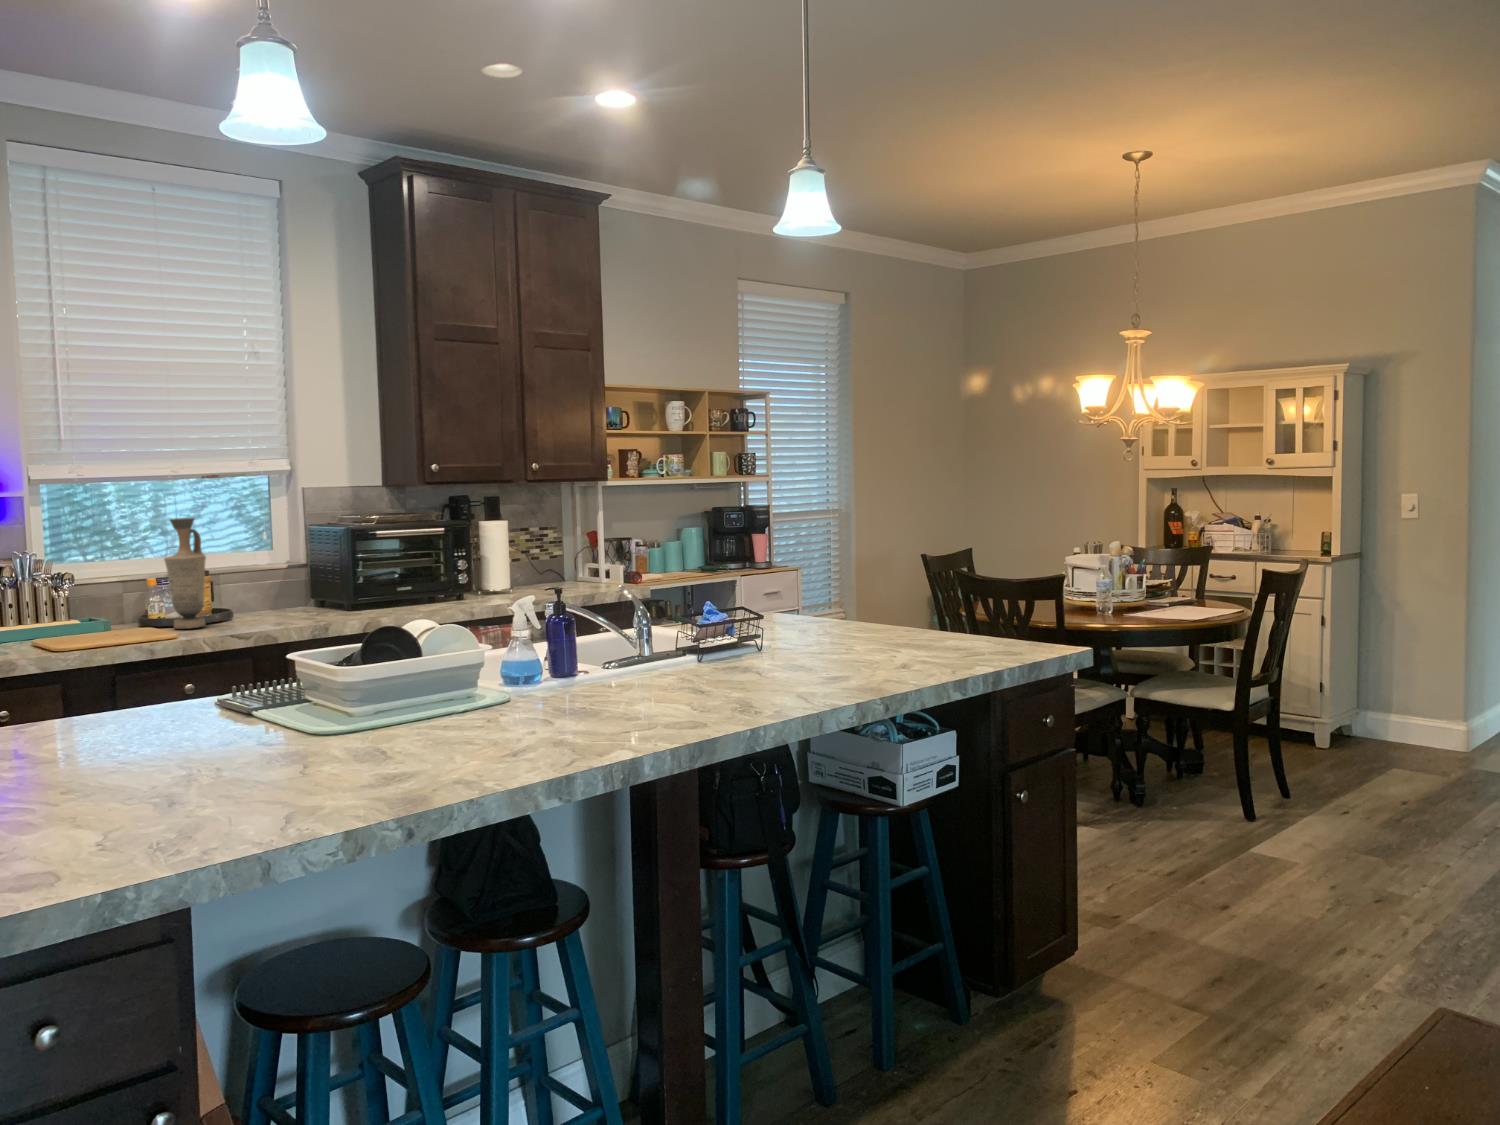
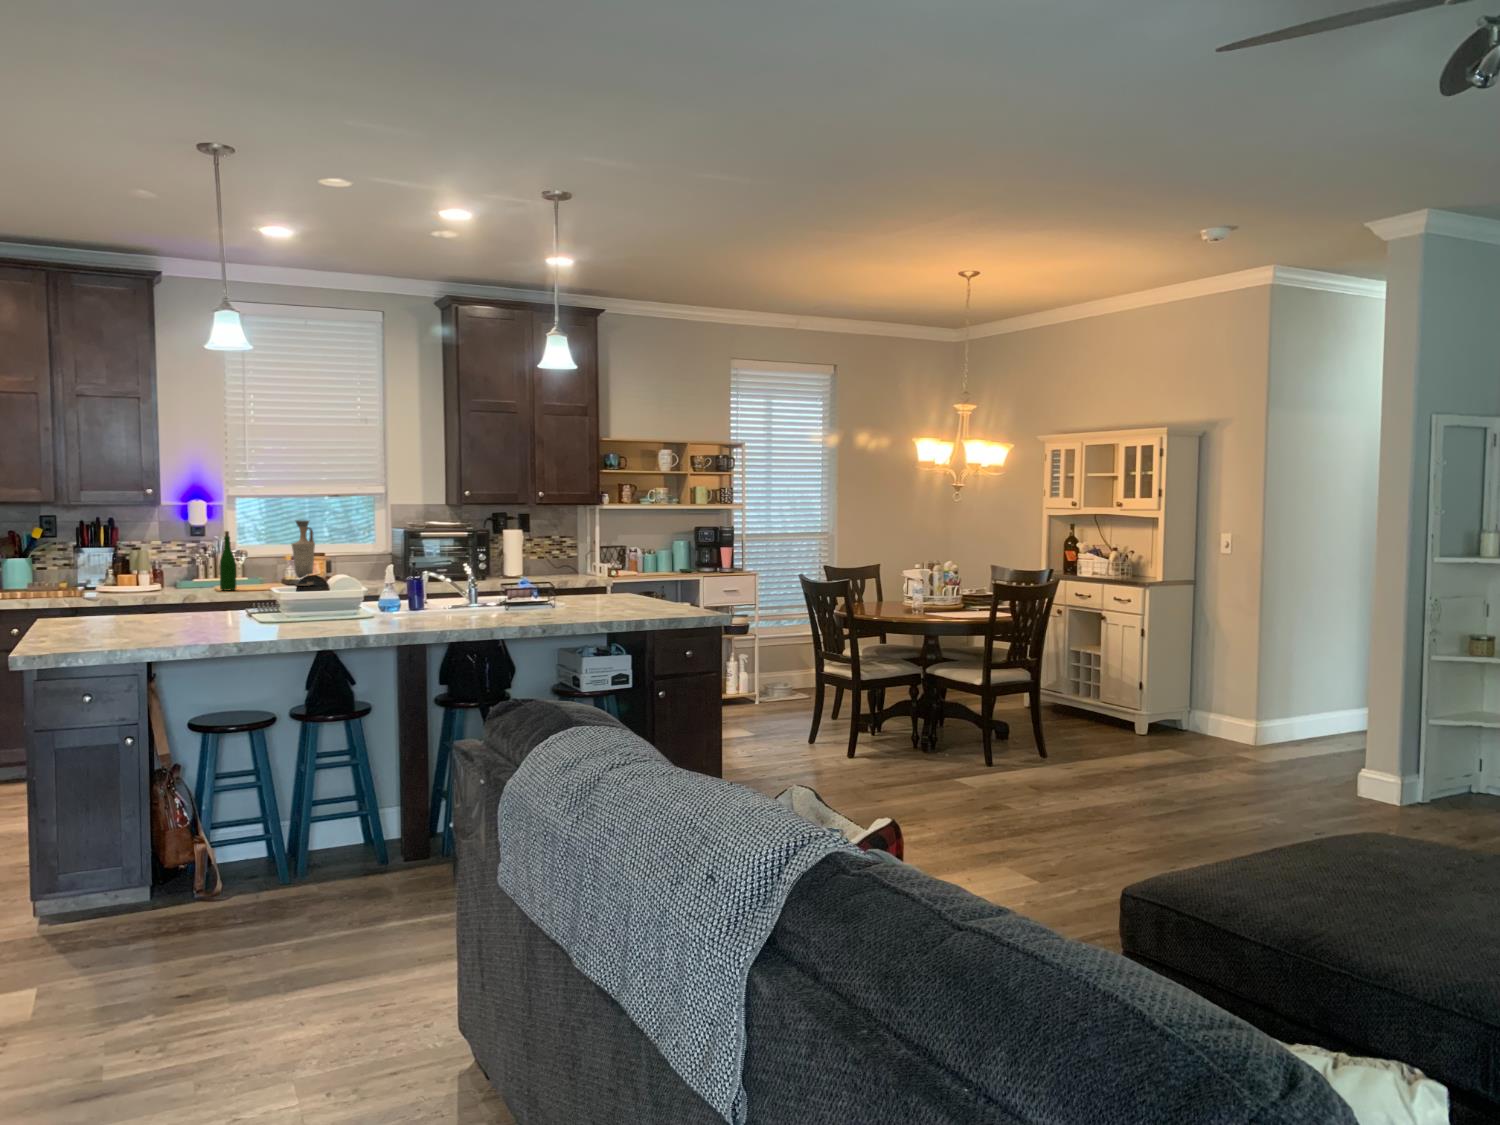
wine bottle: none [49,542,81,648] -> present [220,531,236,591]

